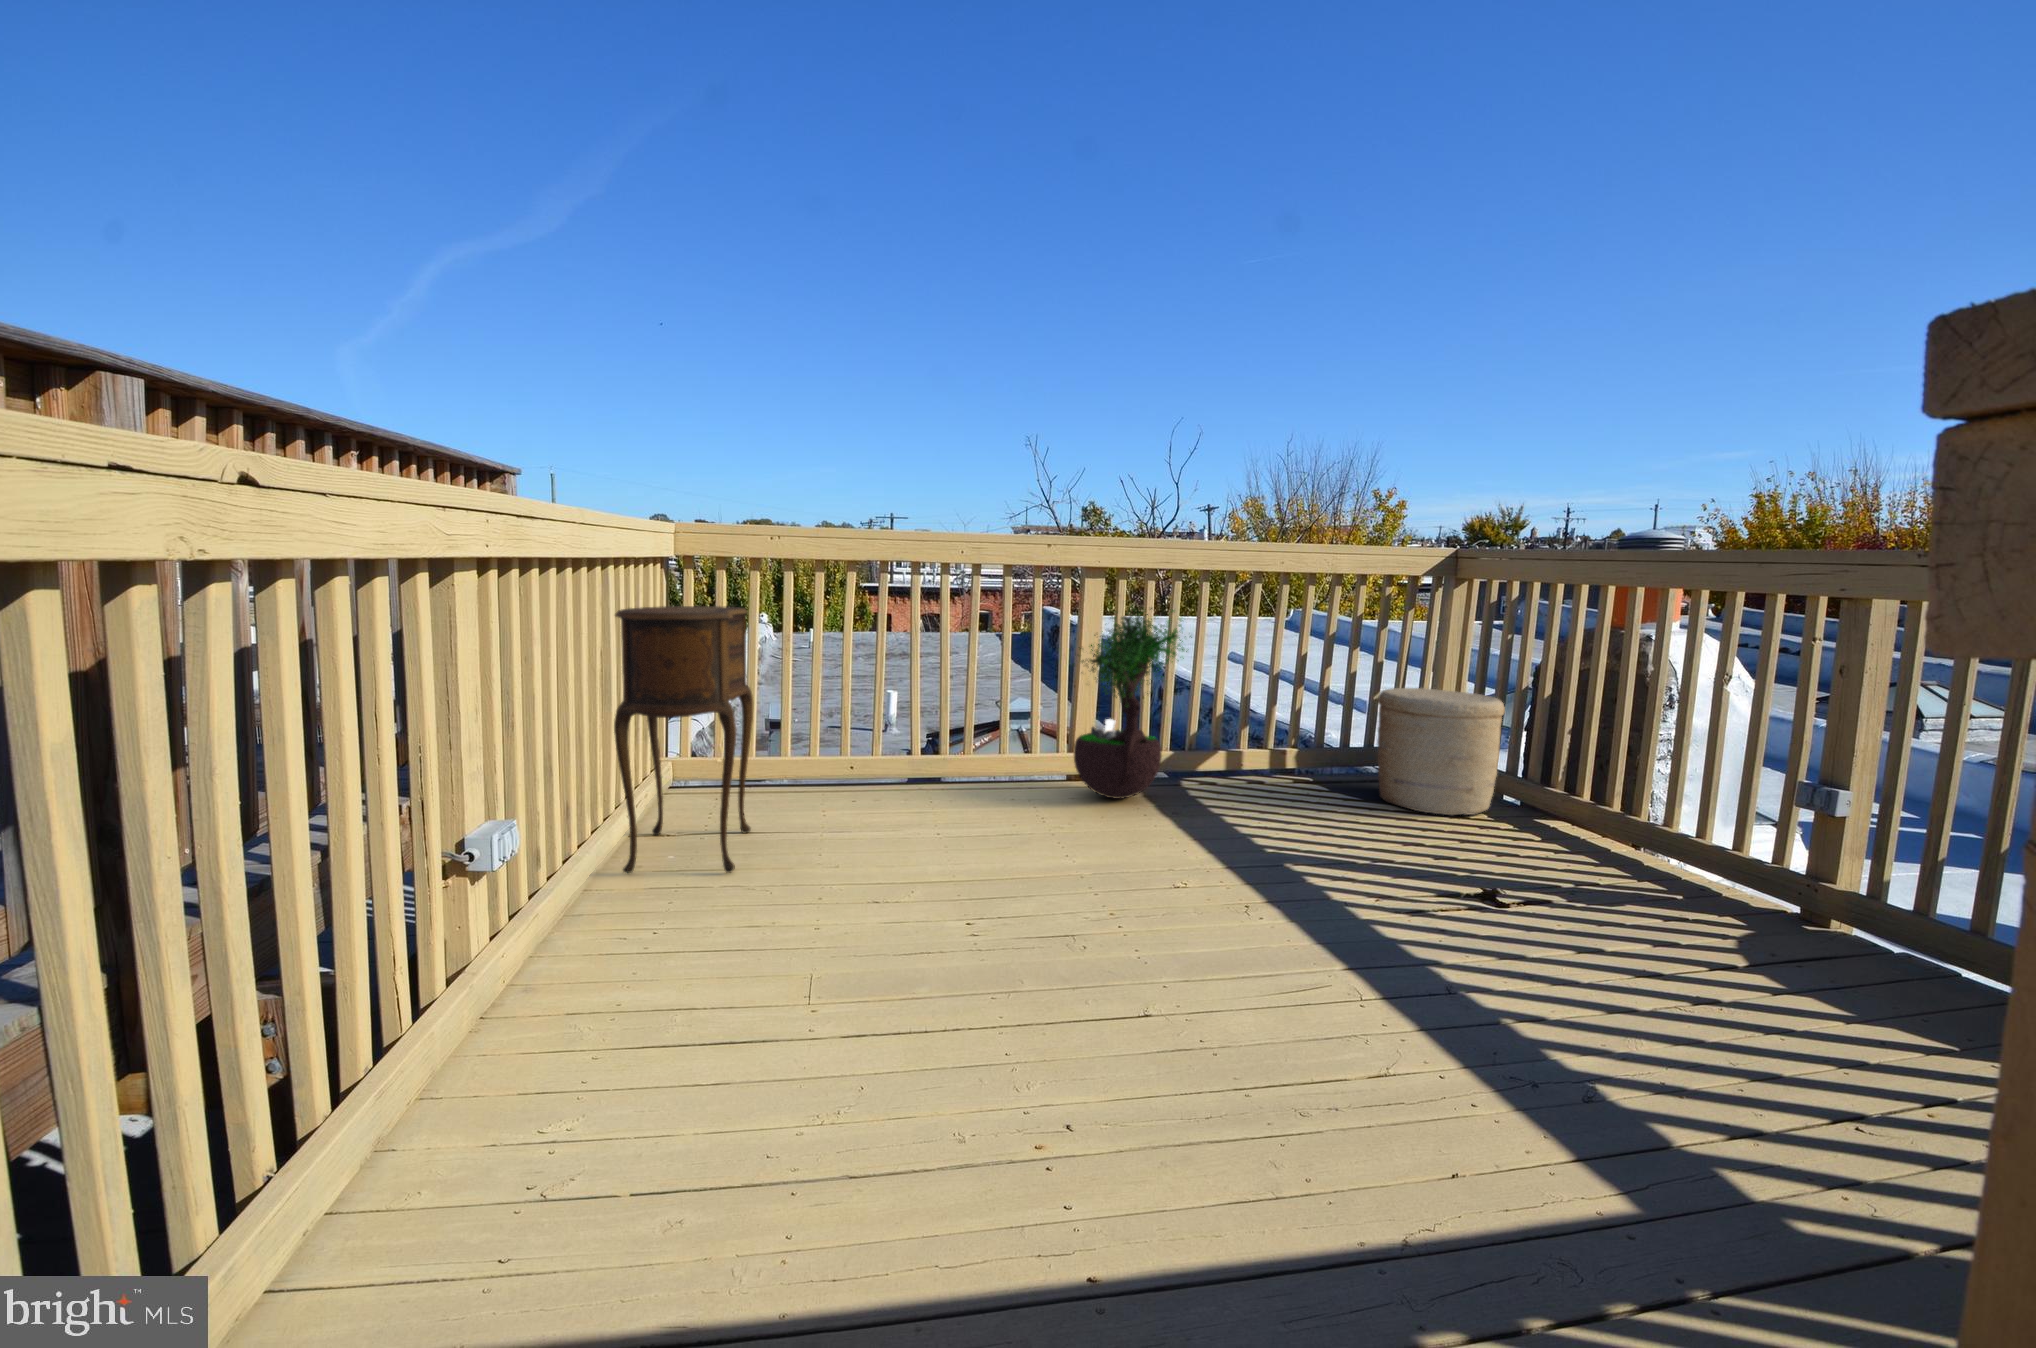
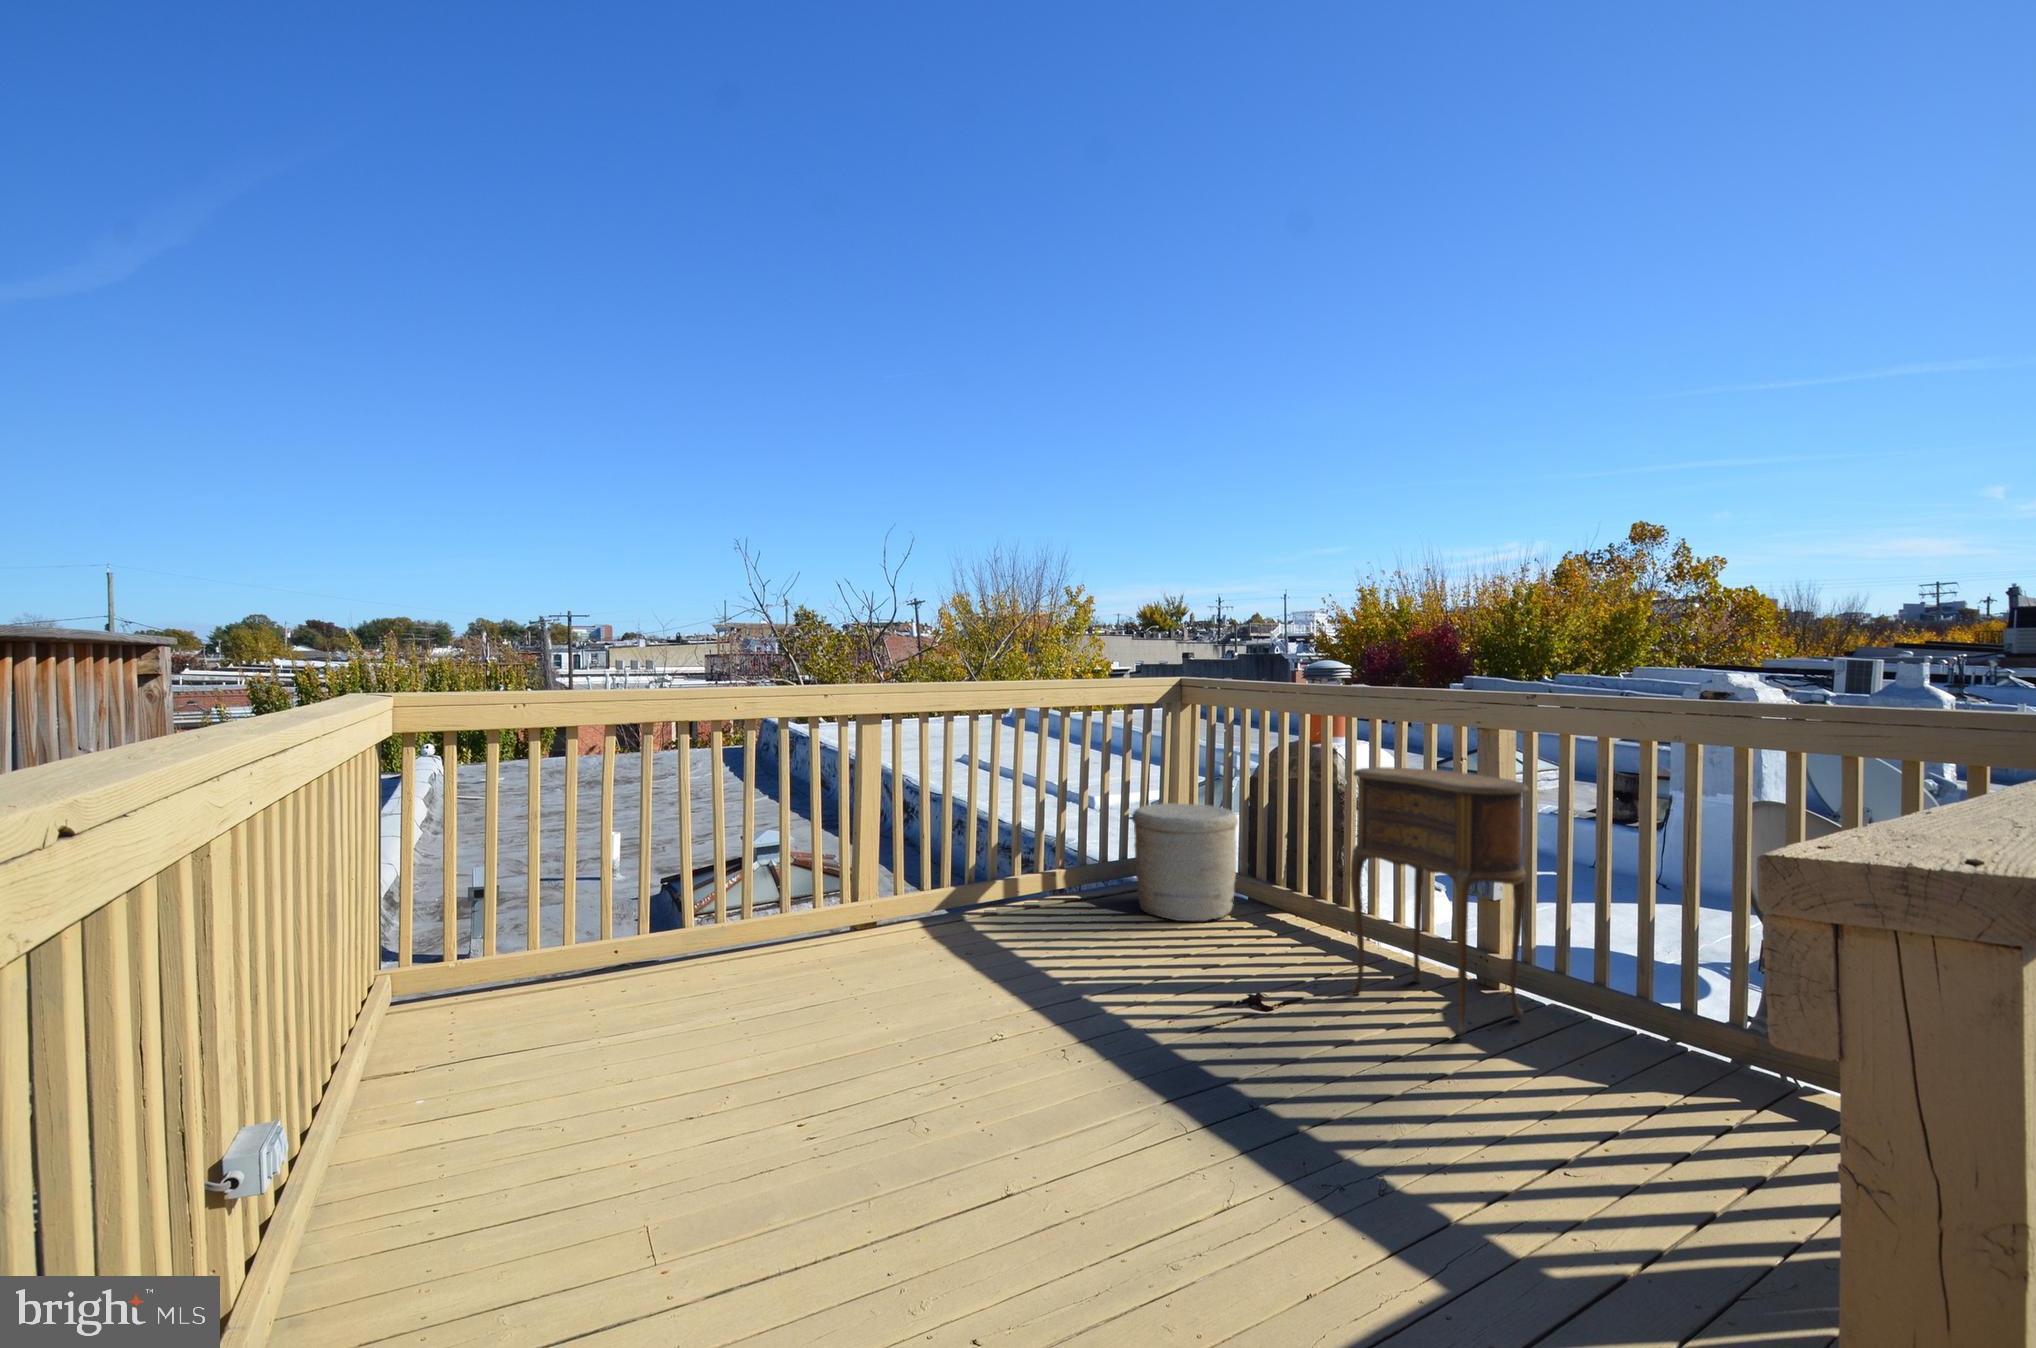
side table: present [614,606,753,873] -> present [1350,767,1528,1036]
potted tree: present [1073,608,1192,799] -> none [858,740,973,945]

